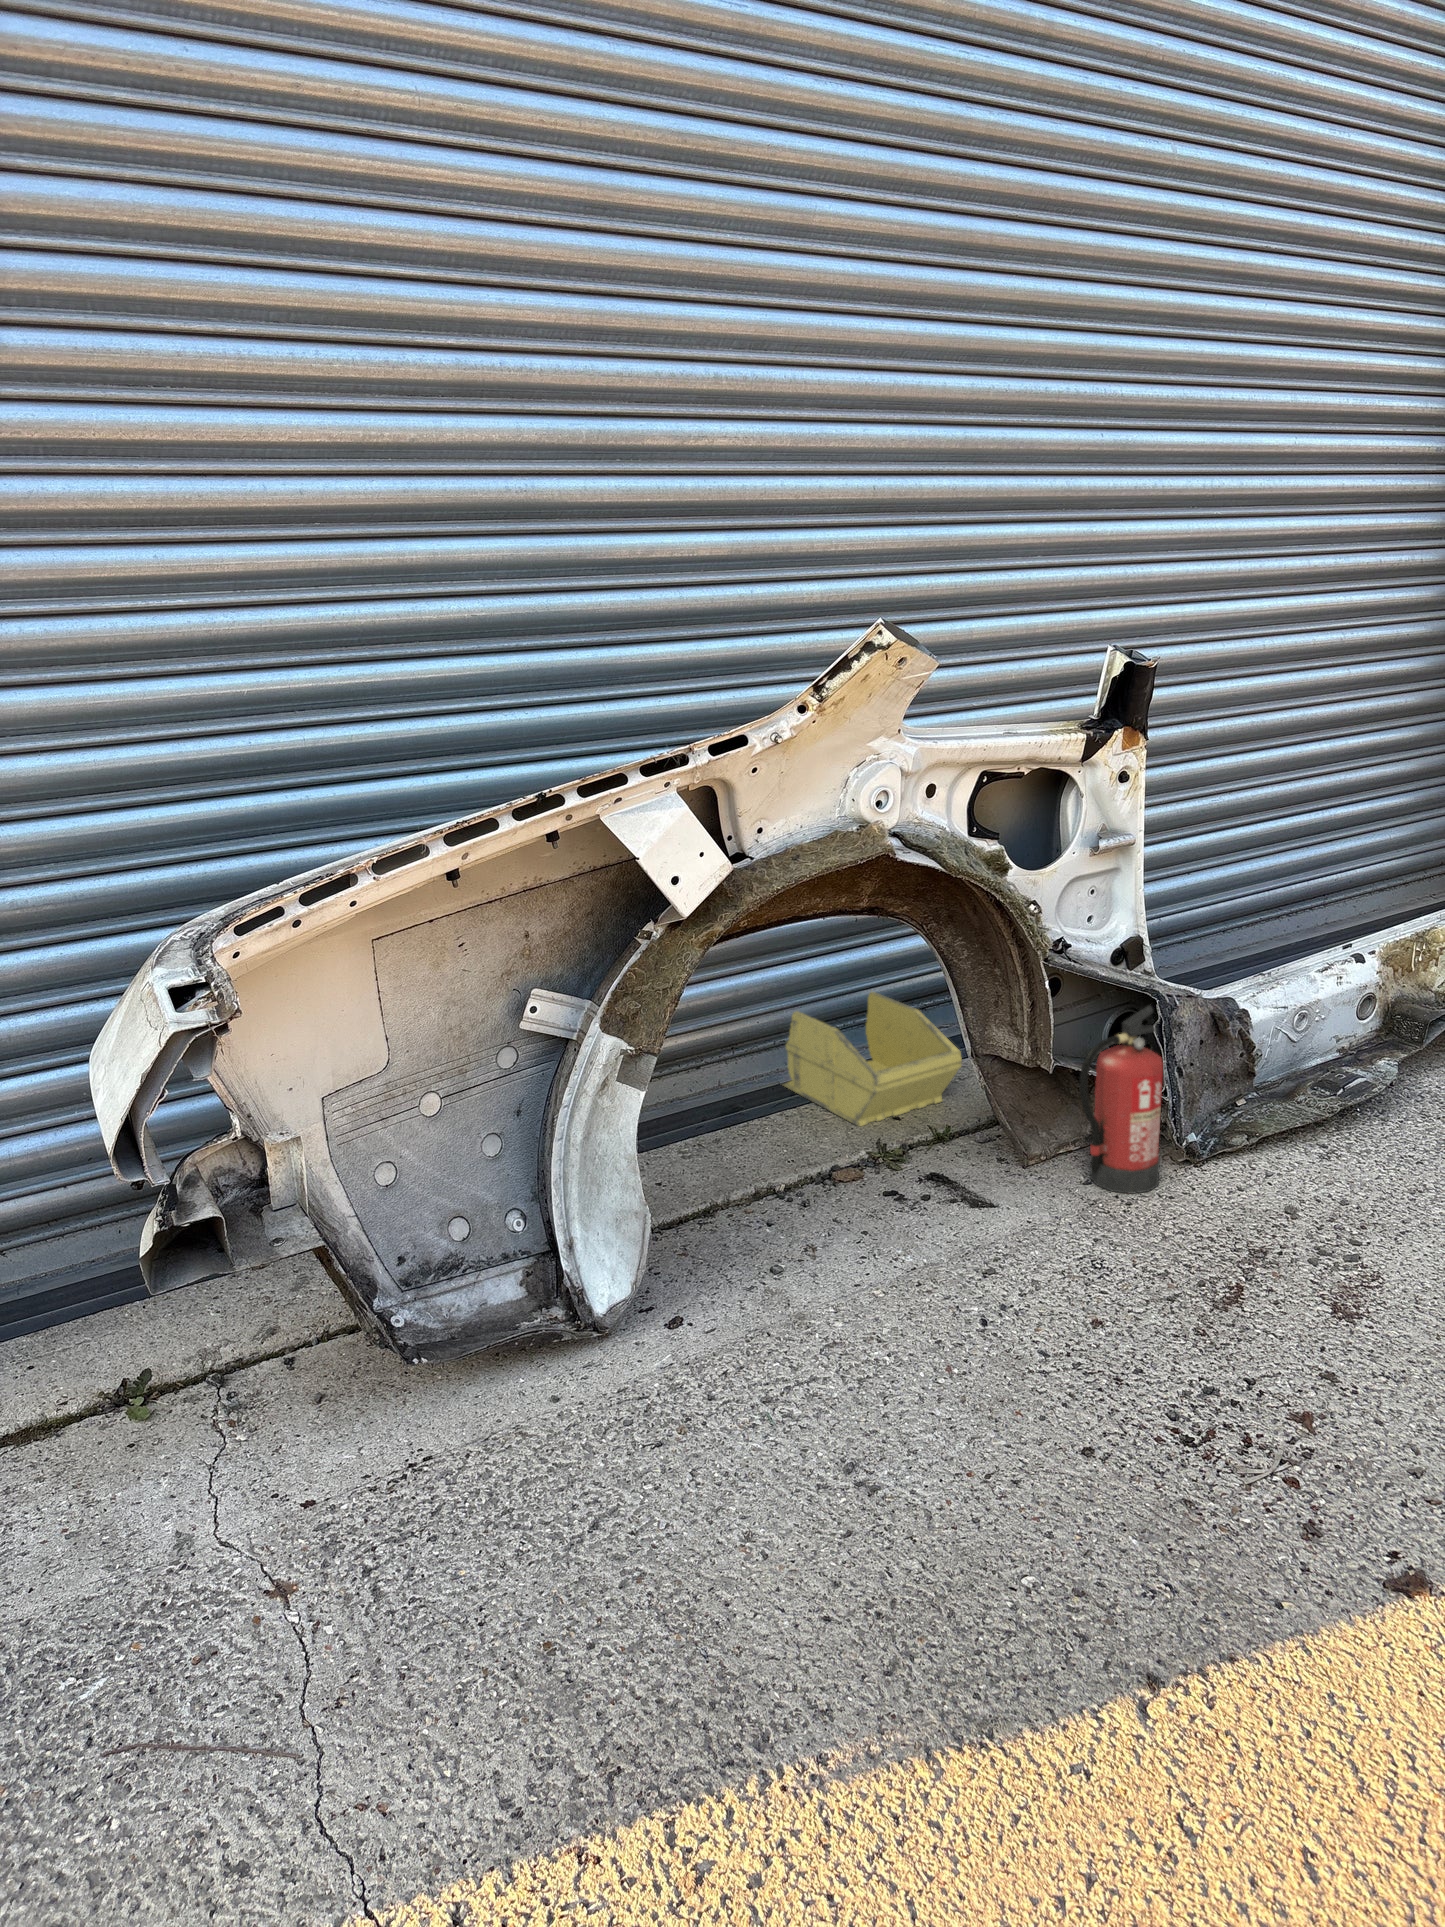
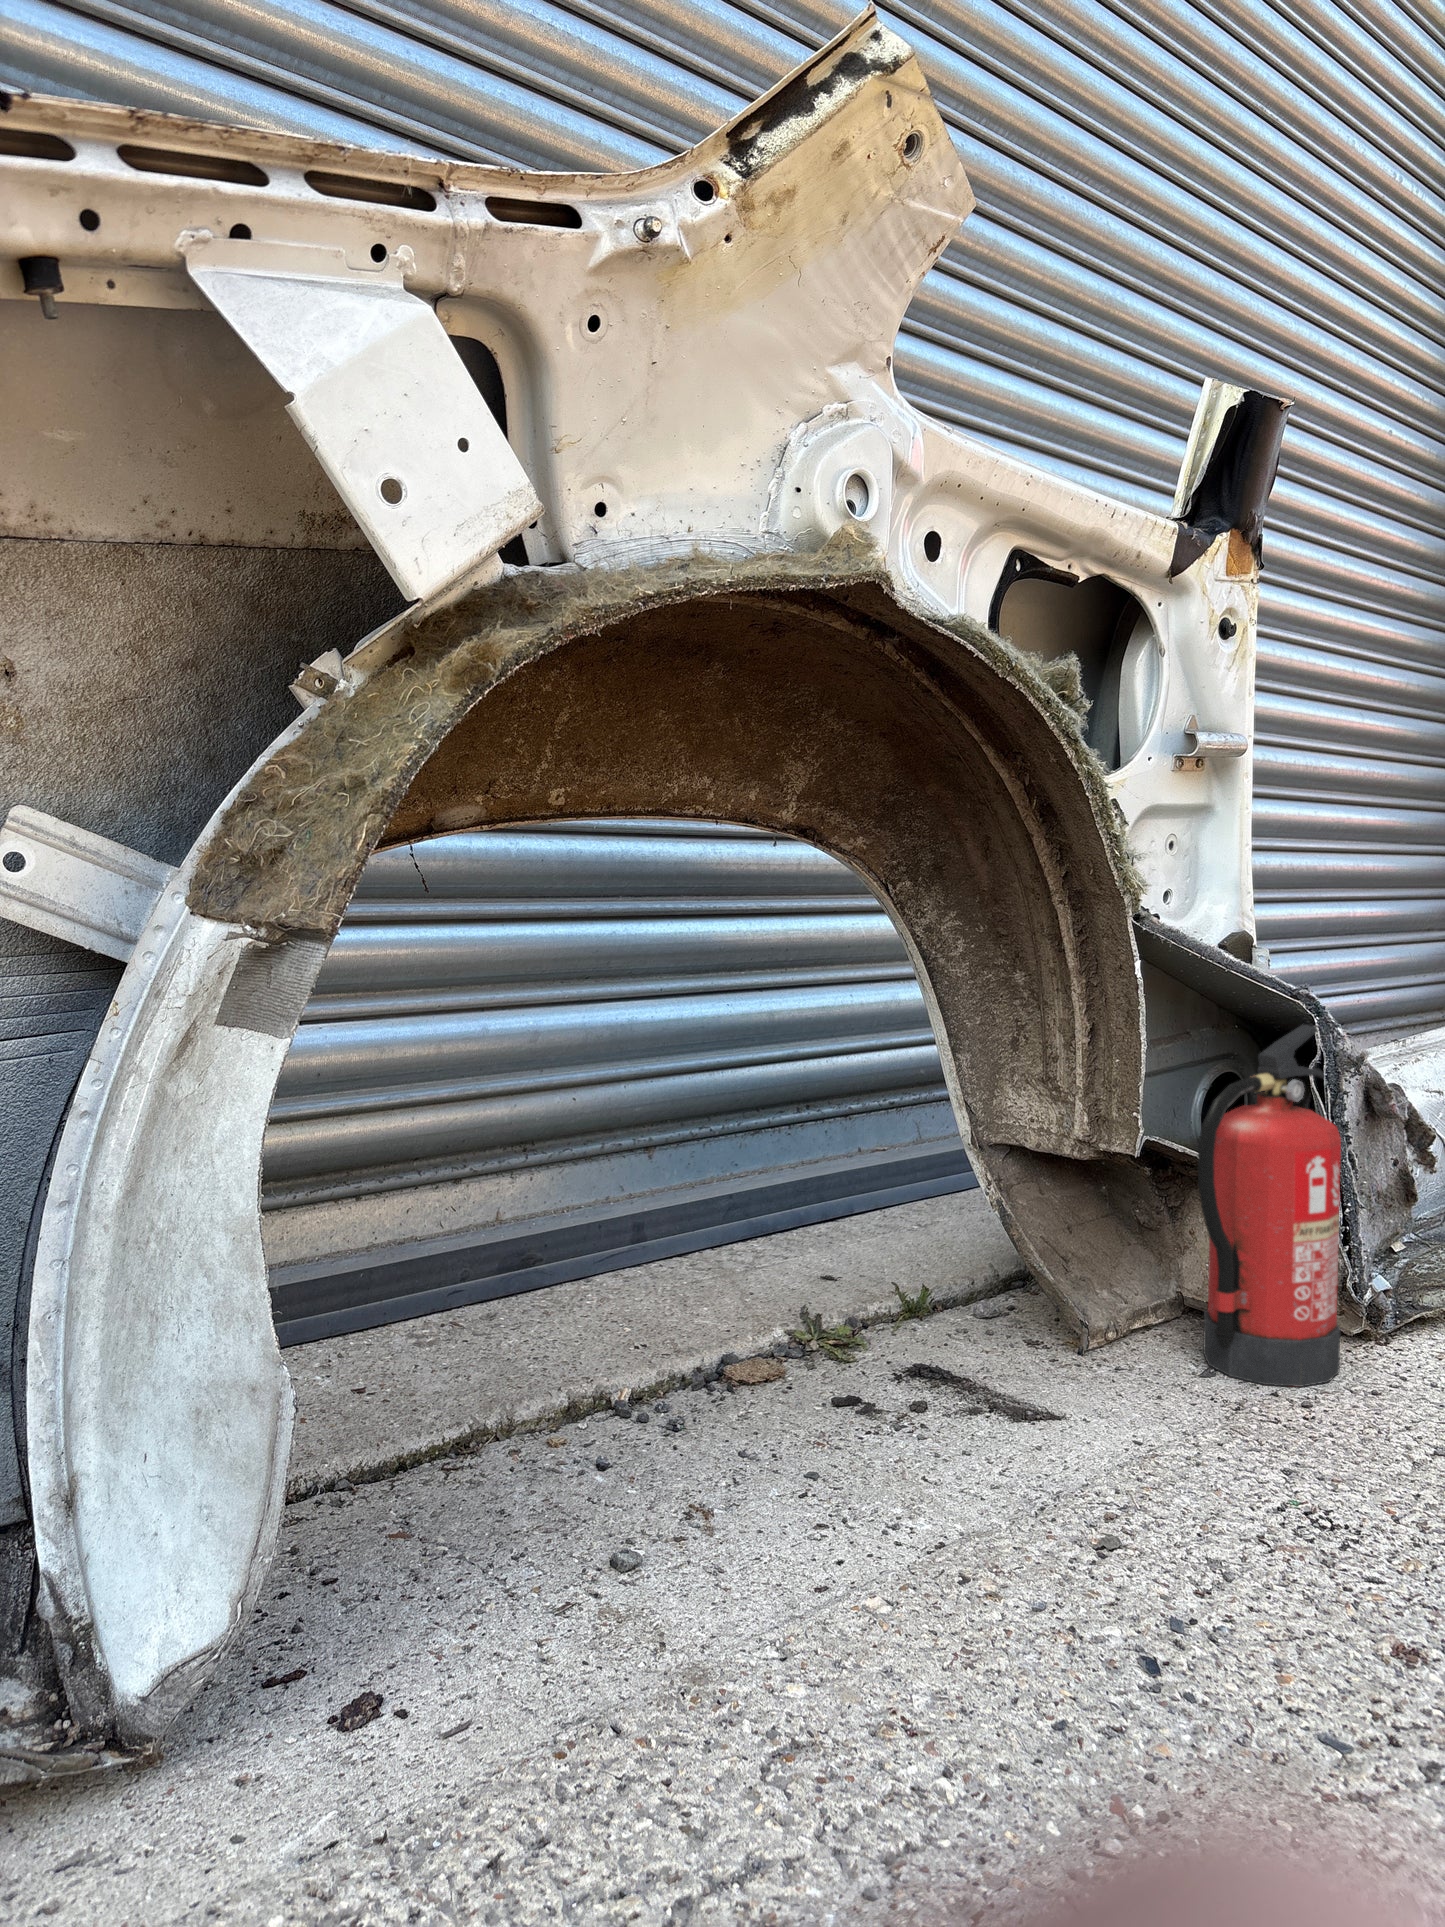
storage bin: present [783,992,962,1126] -> none [586,1080,930,1300]

